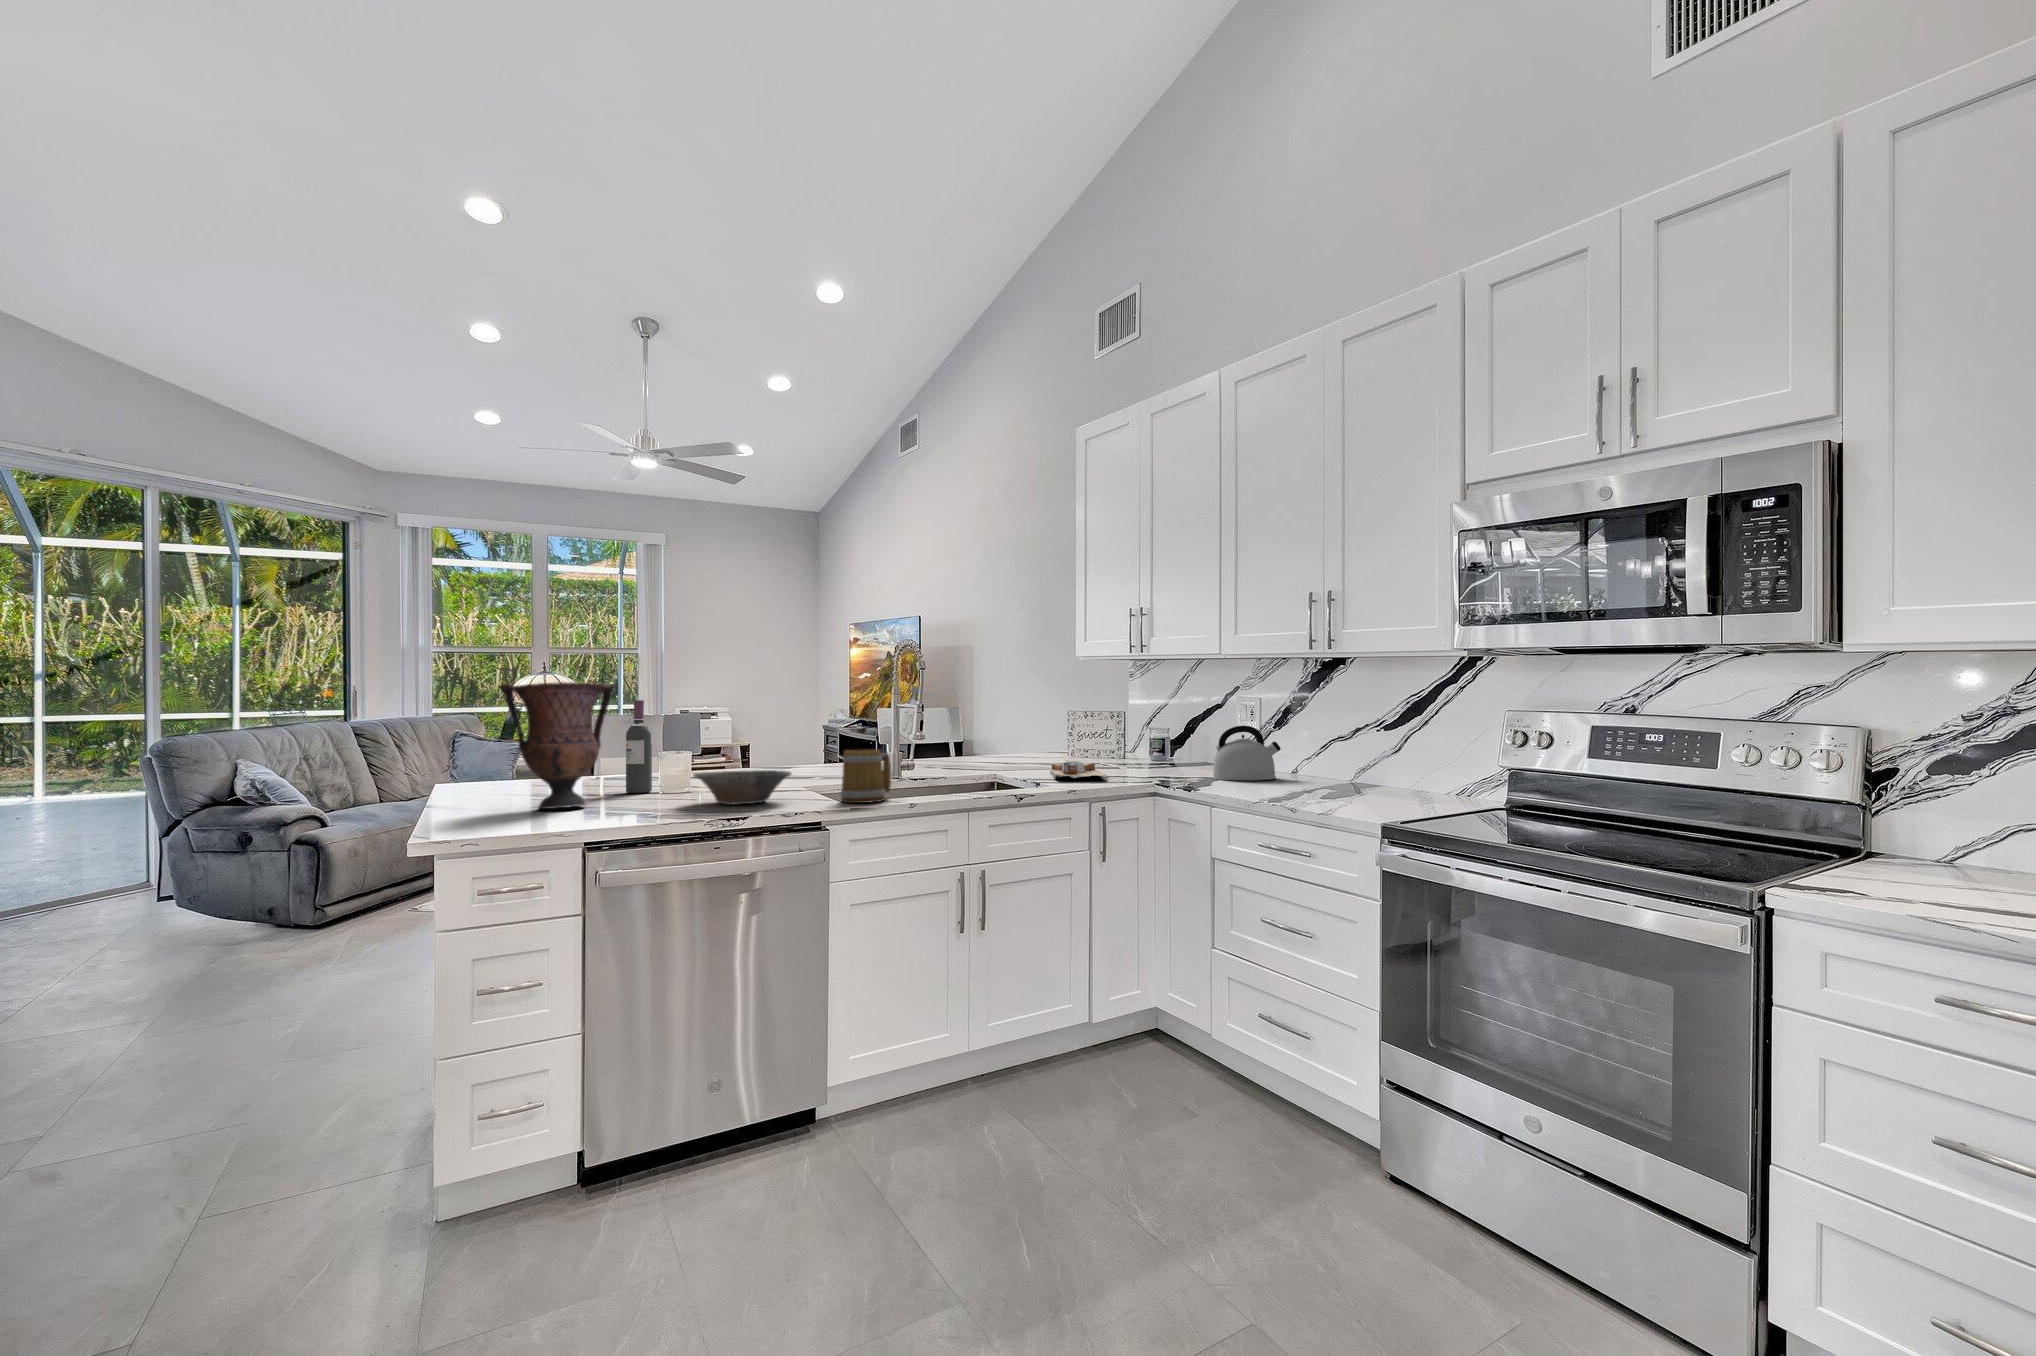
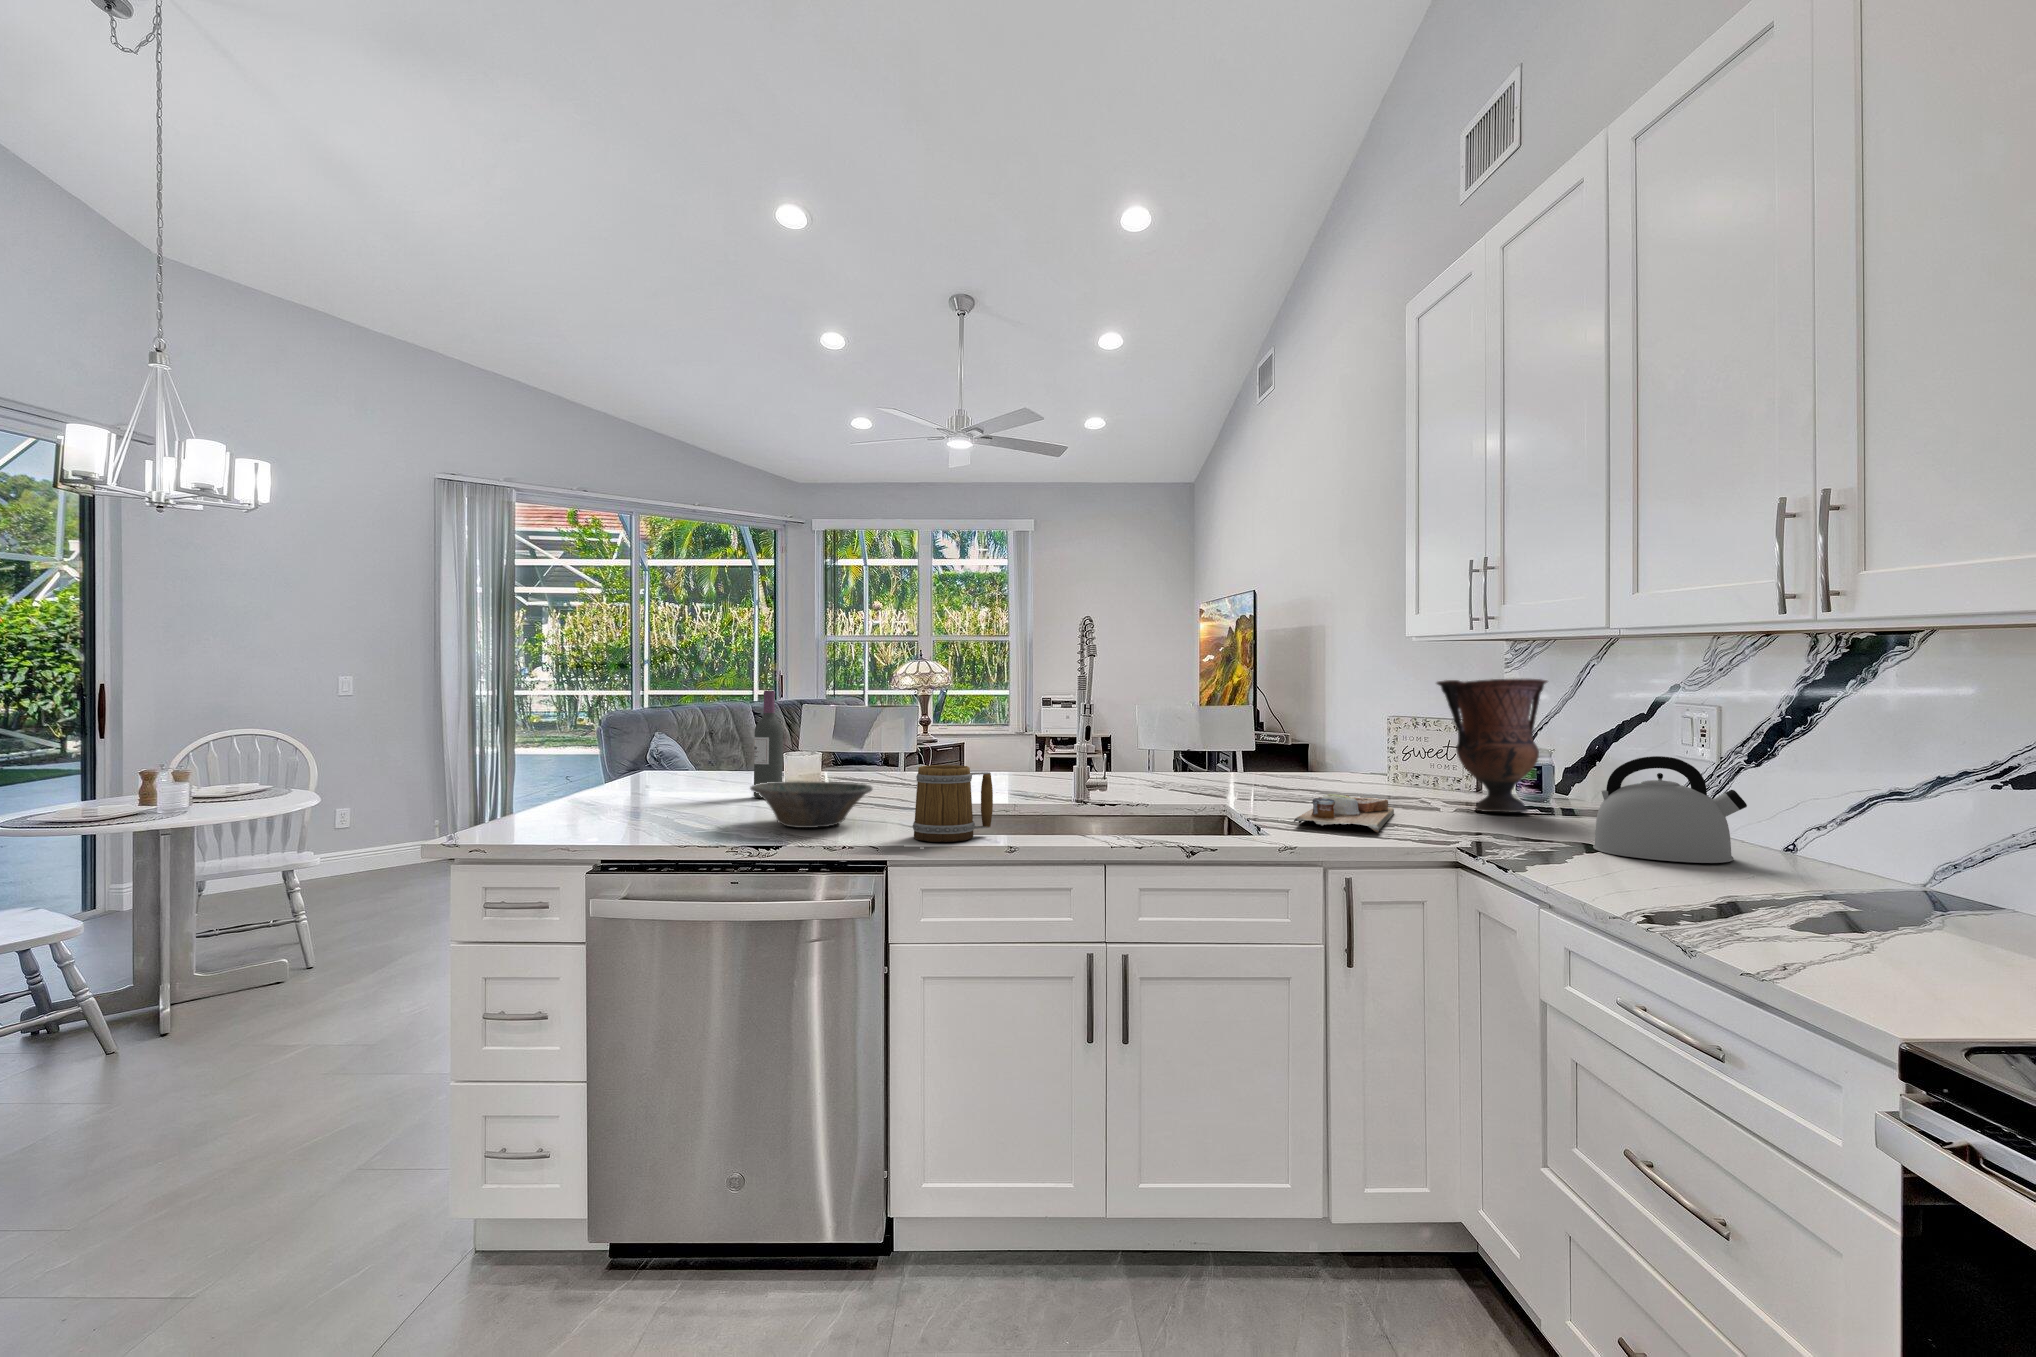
vase: present [498,682,616,809] -> present [1437,678,1547,812]

